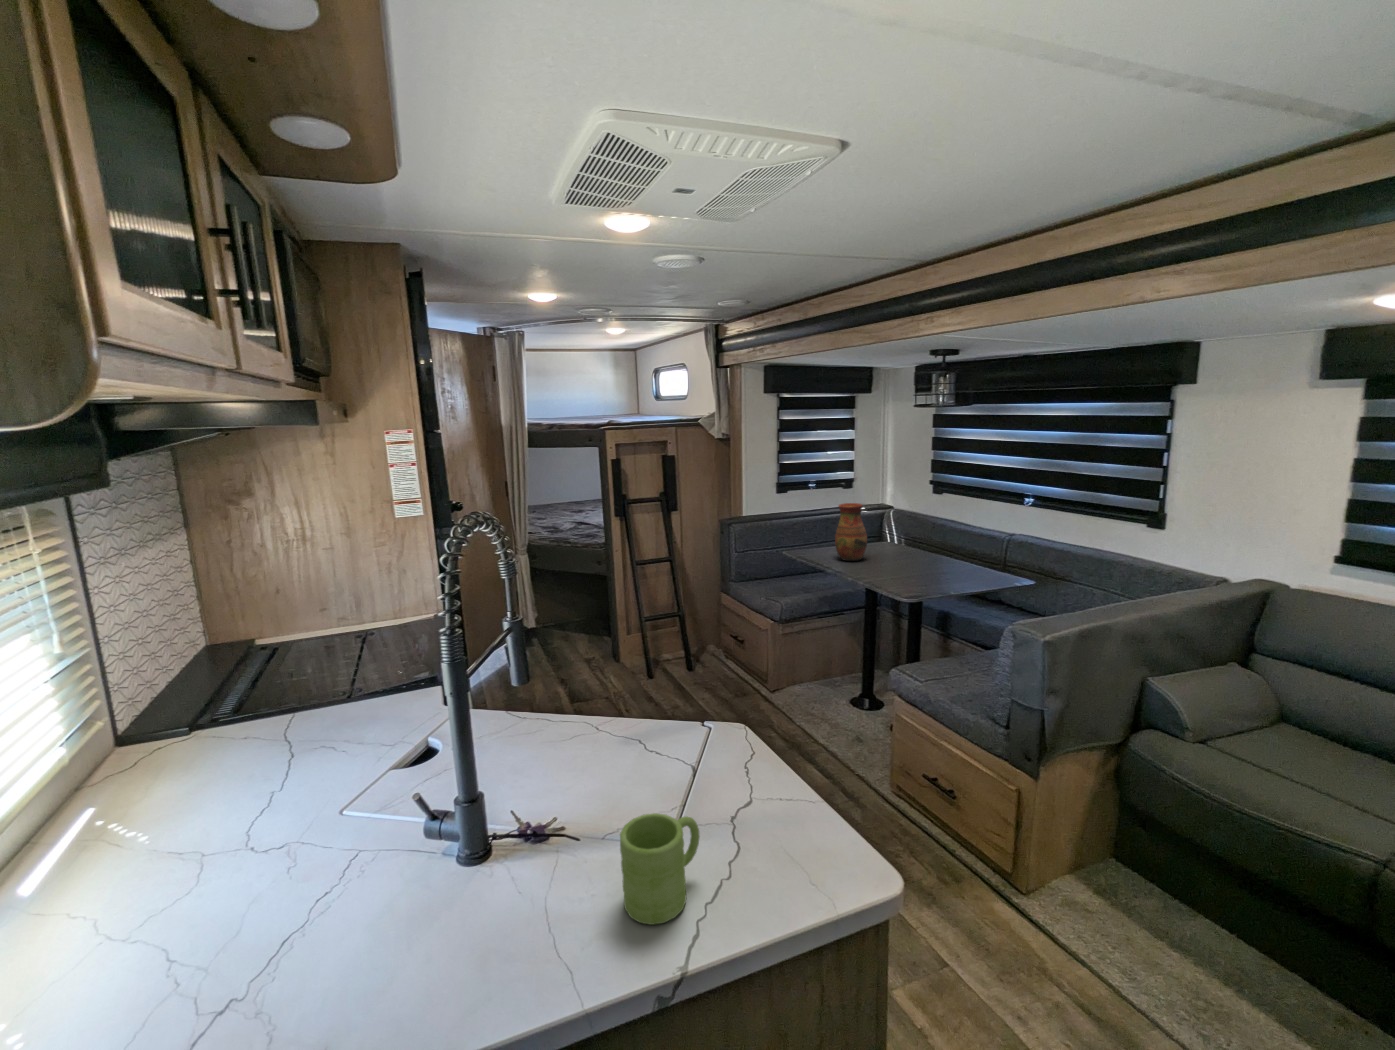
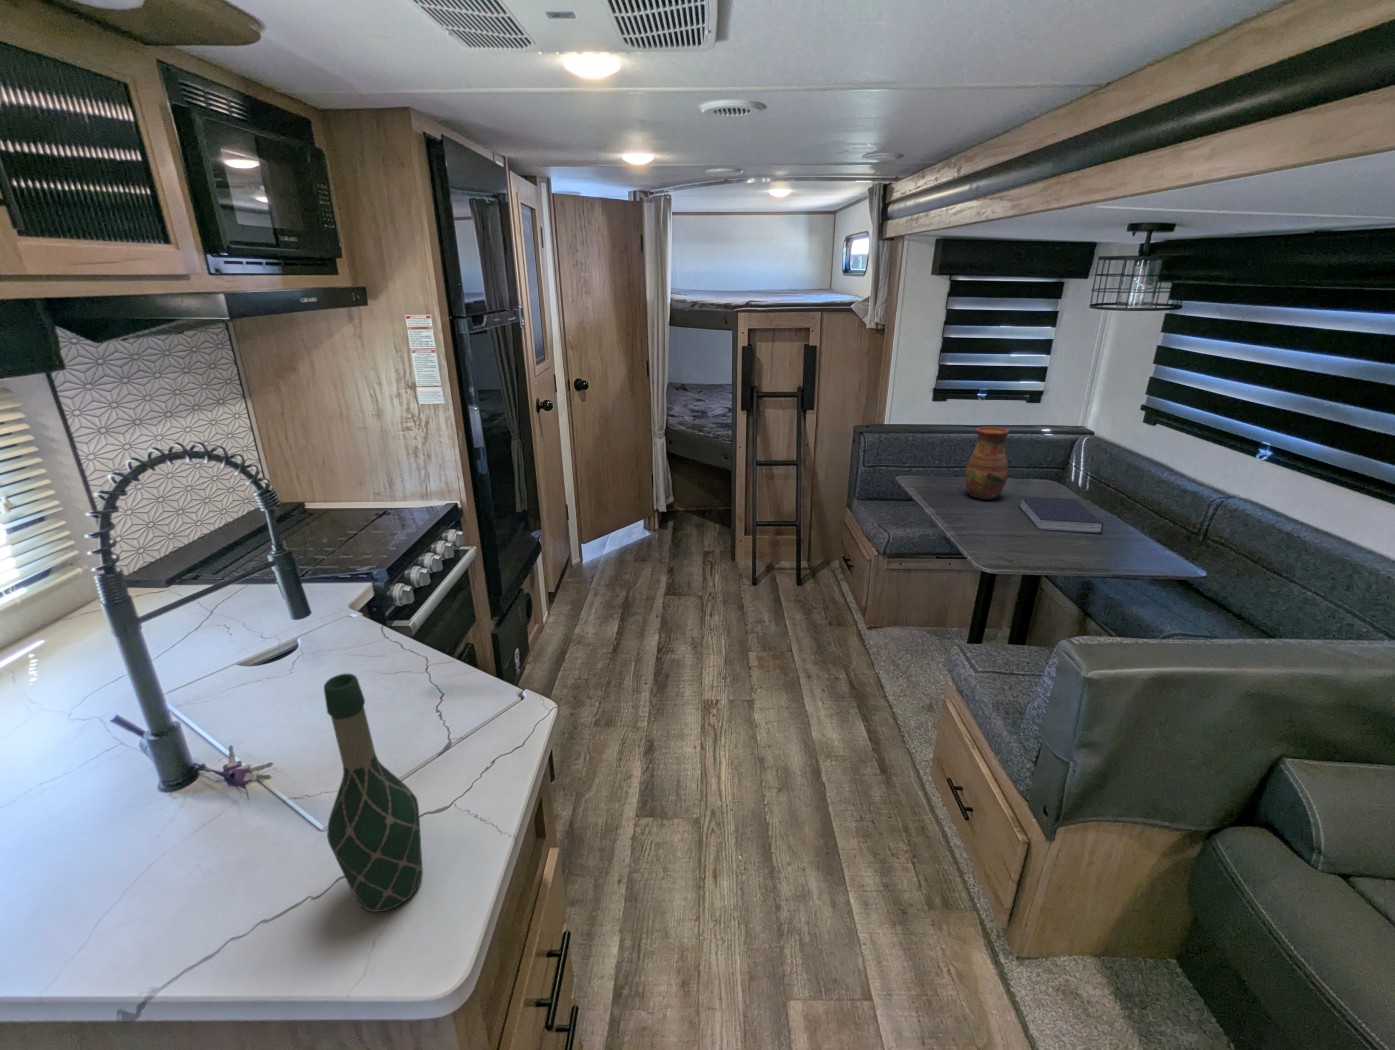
book: none [881,551,950,574] -> present [1019,496,1104,534]
wine bottle: none [748,644,816,859] -> present [324,674,423,912]
mug: present [620,813,700,925] -> none [146,815,279,936]

